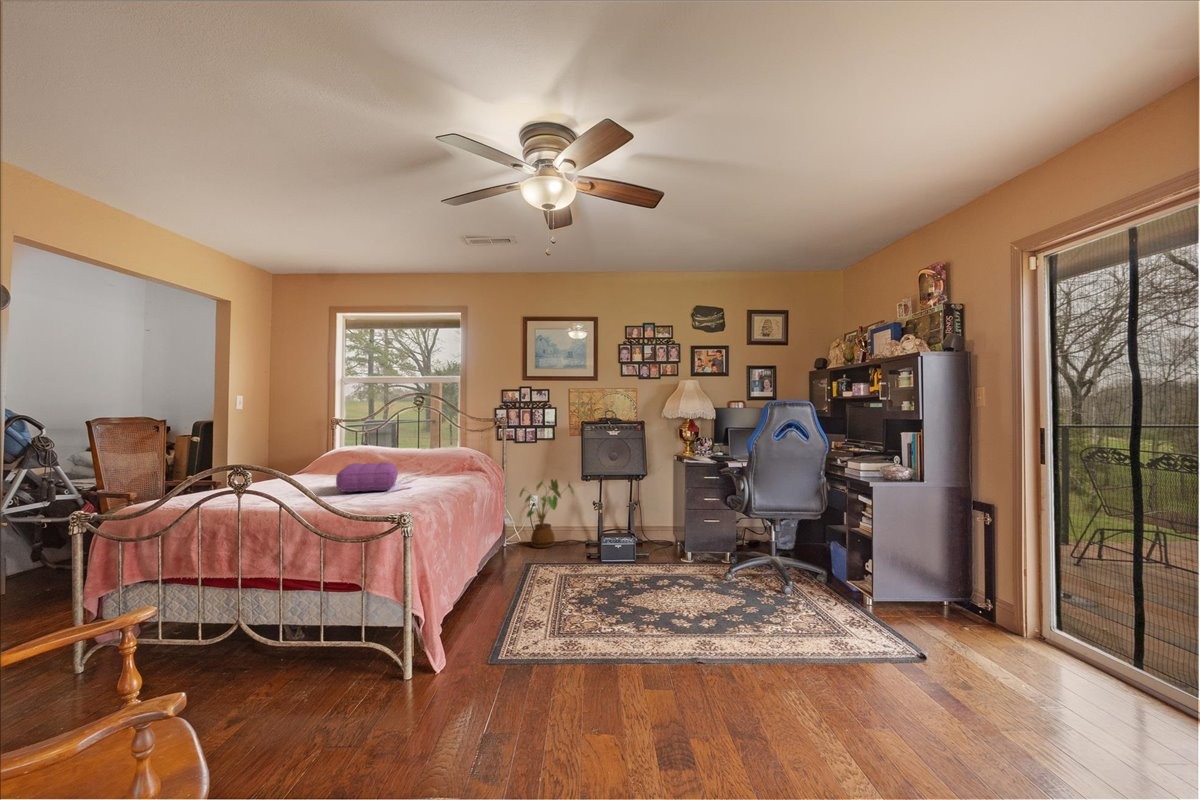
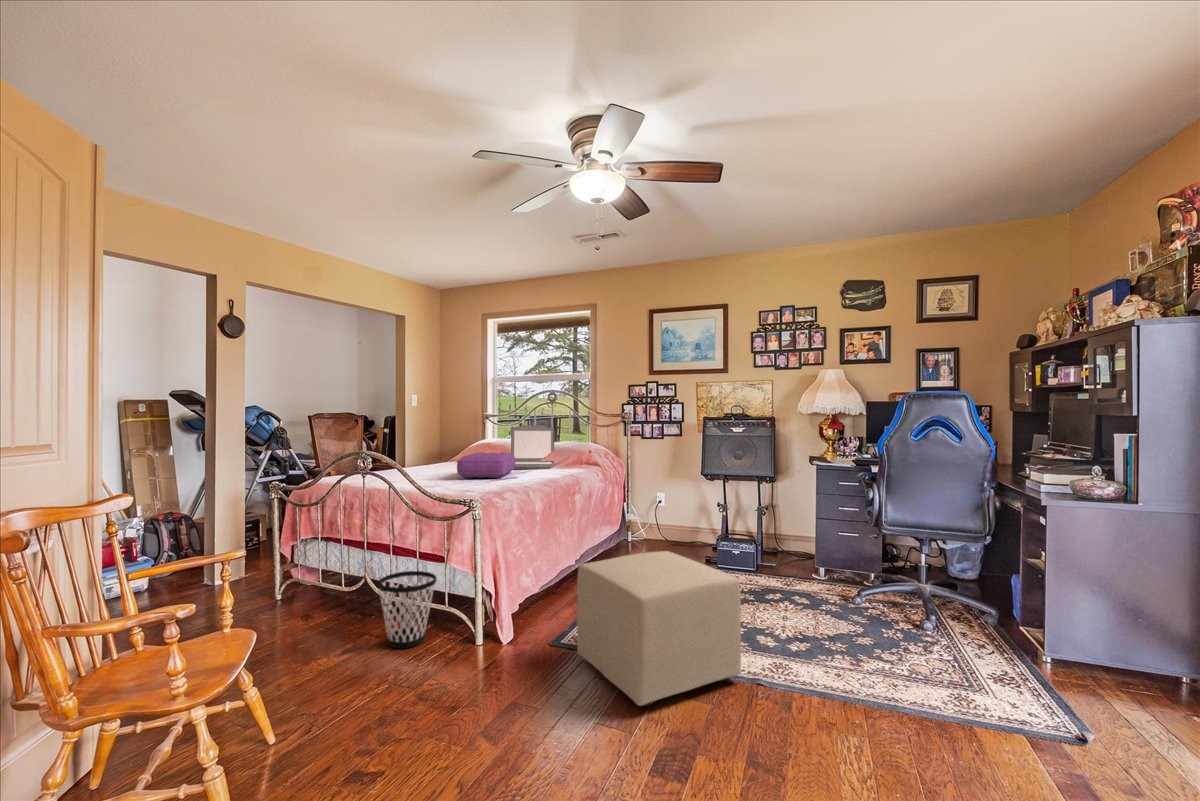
laptop: none [380,432,433,480] -> present [511,425,554,469]
house plant: present [520,479,574,548] -> none [643,476,701,547]
ottoman: none [525,552,683,705] -> present [577,551,741,706]
wastebasket: none [278,605,353,701] -> present [377,571,437,648]

